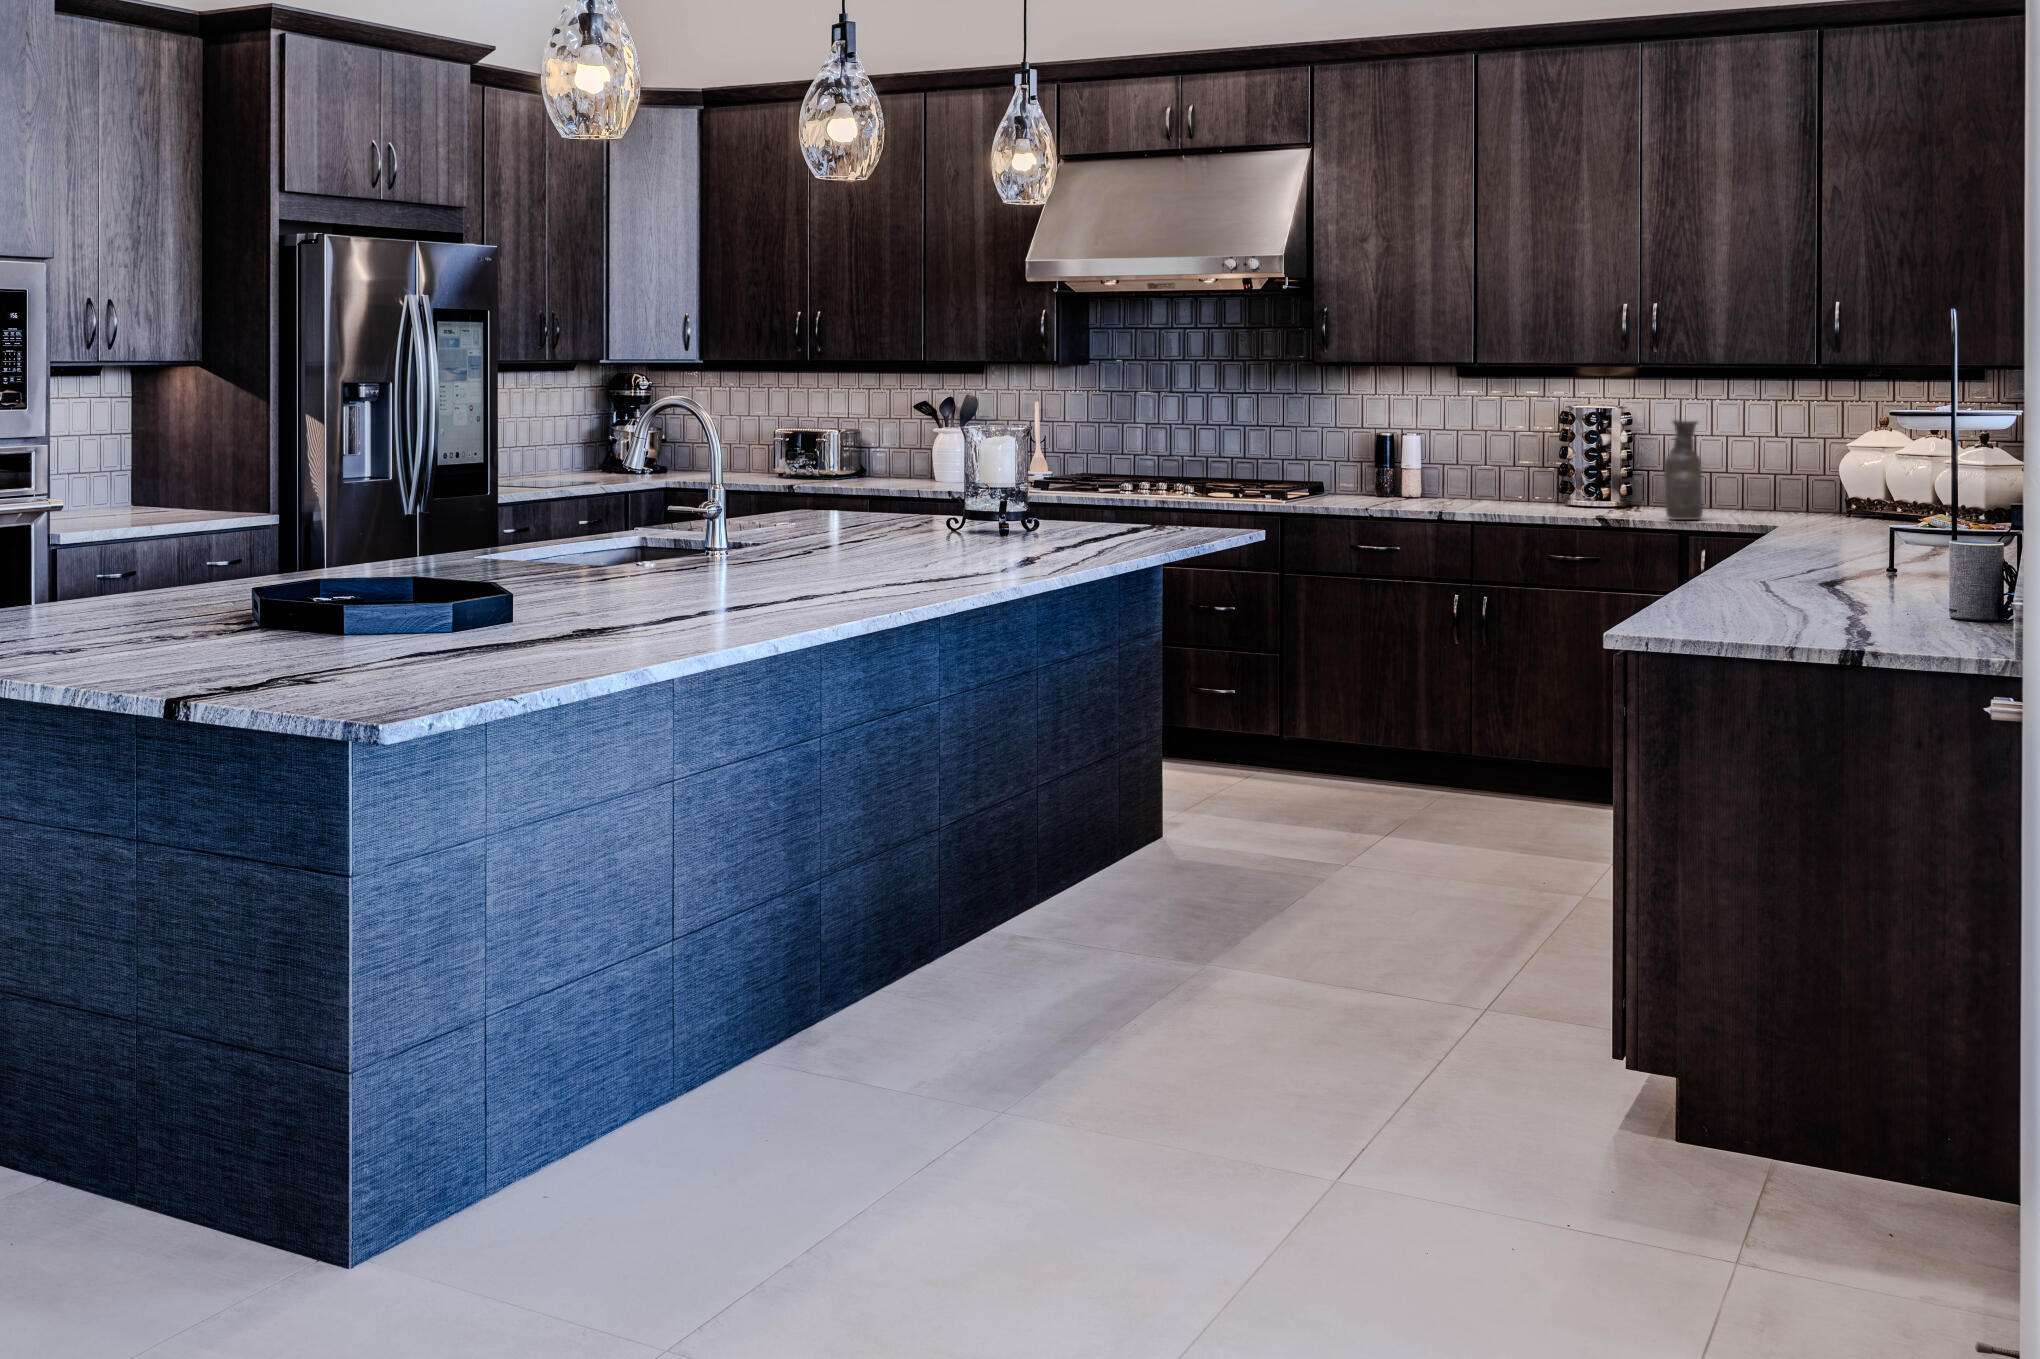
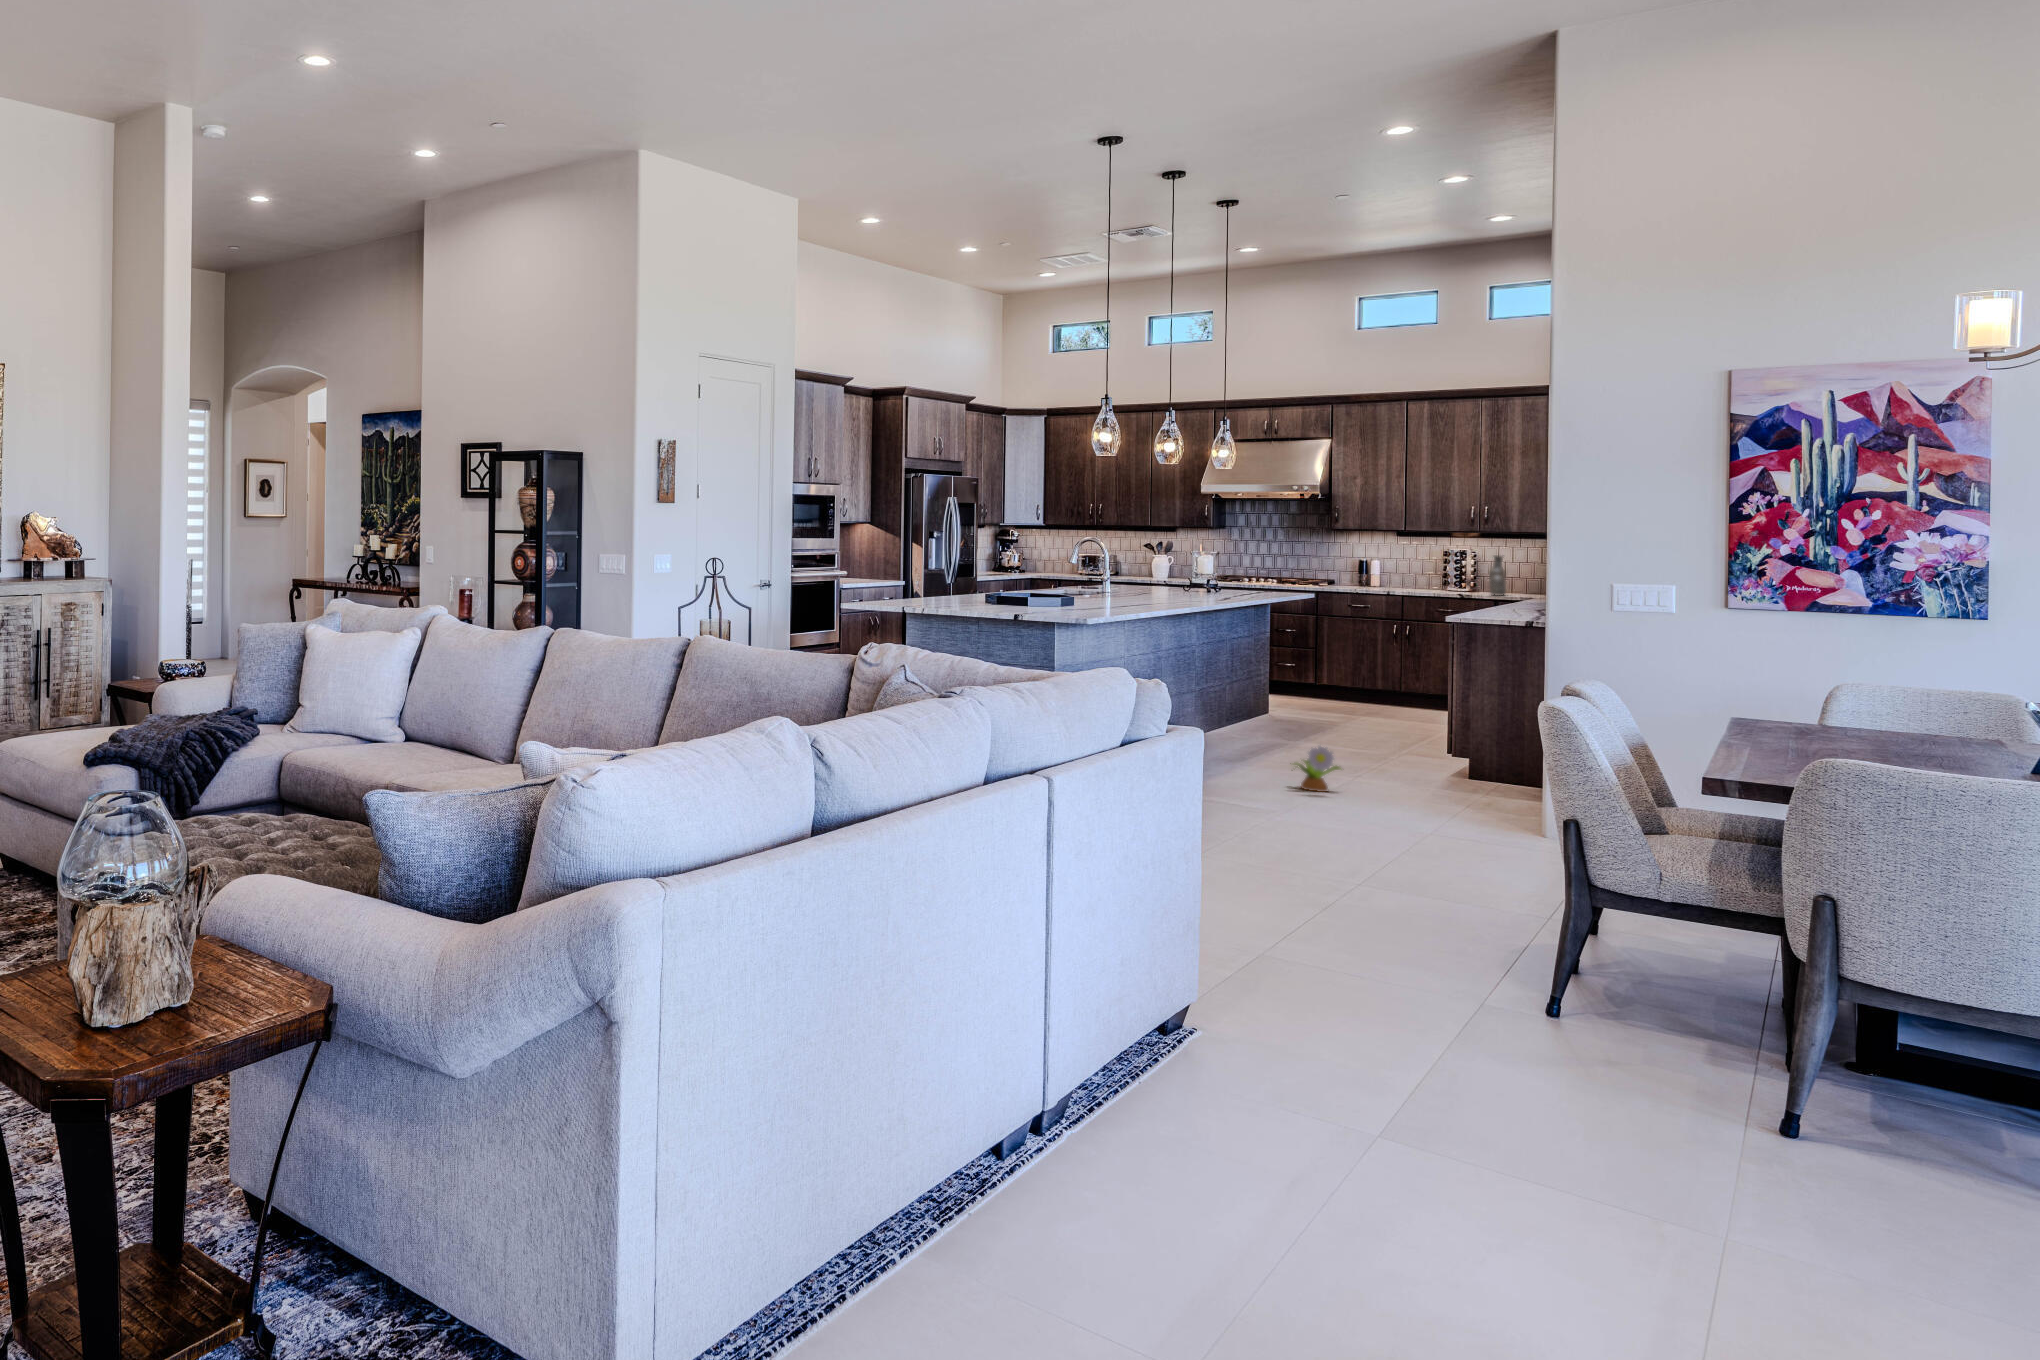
decorative plant: none [1111,1139,1286,1307] -> present [1295,746,1342,792]

